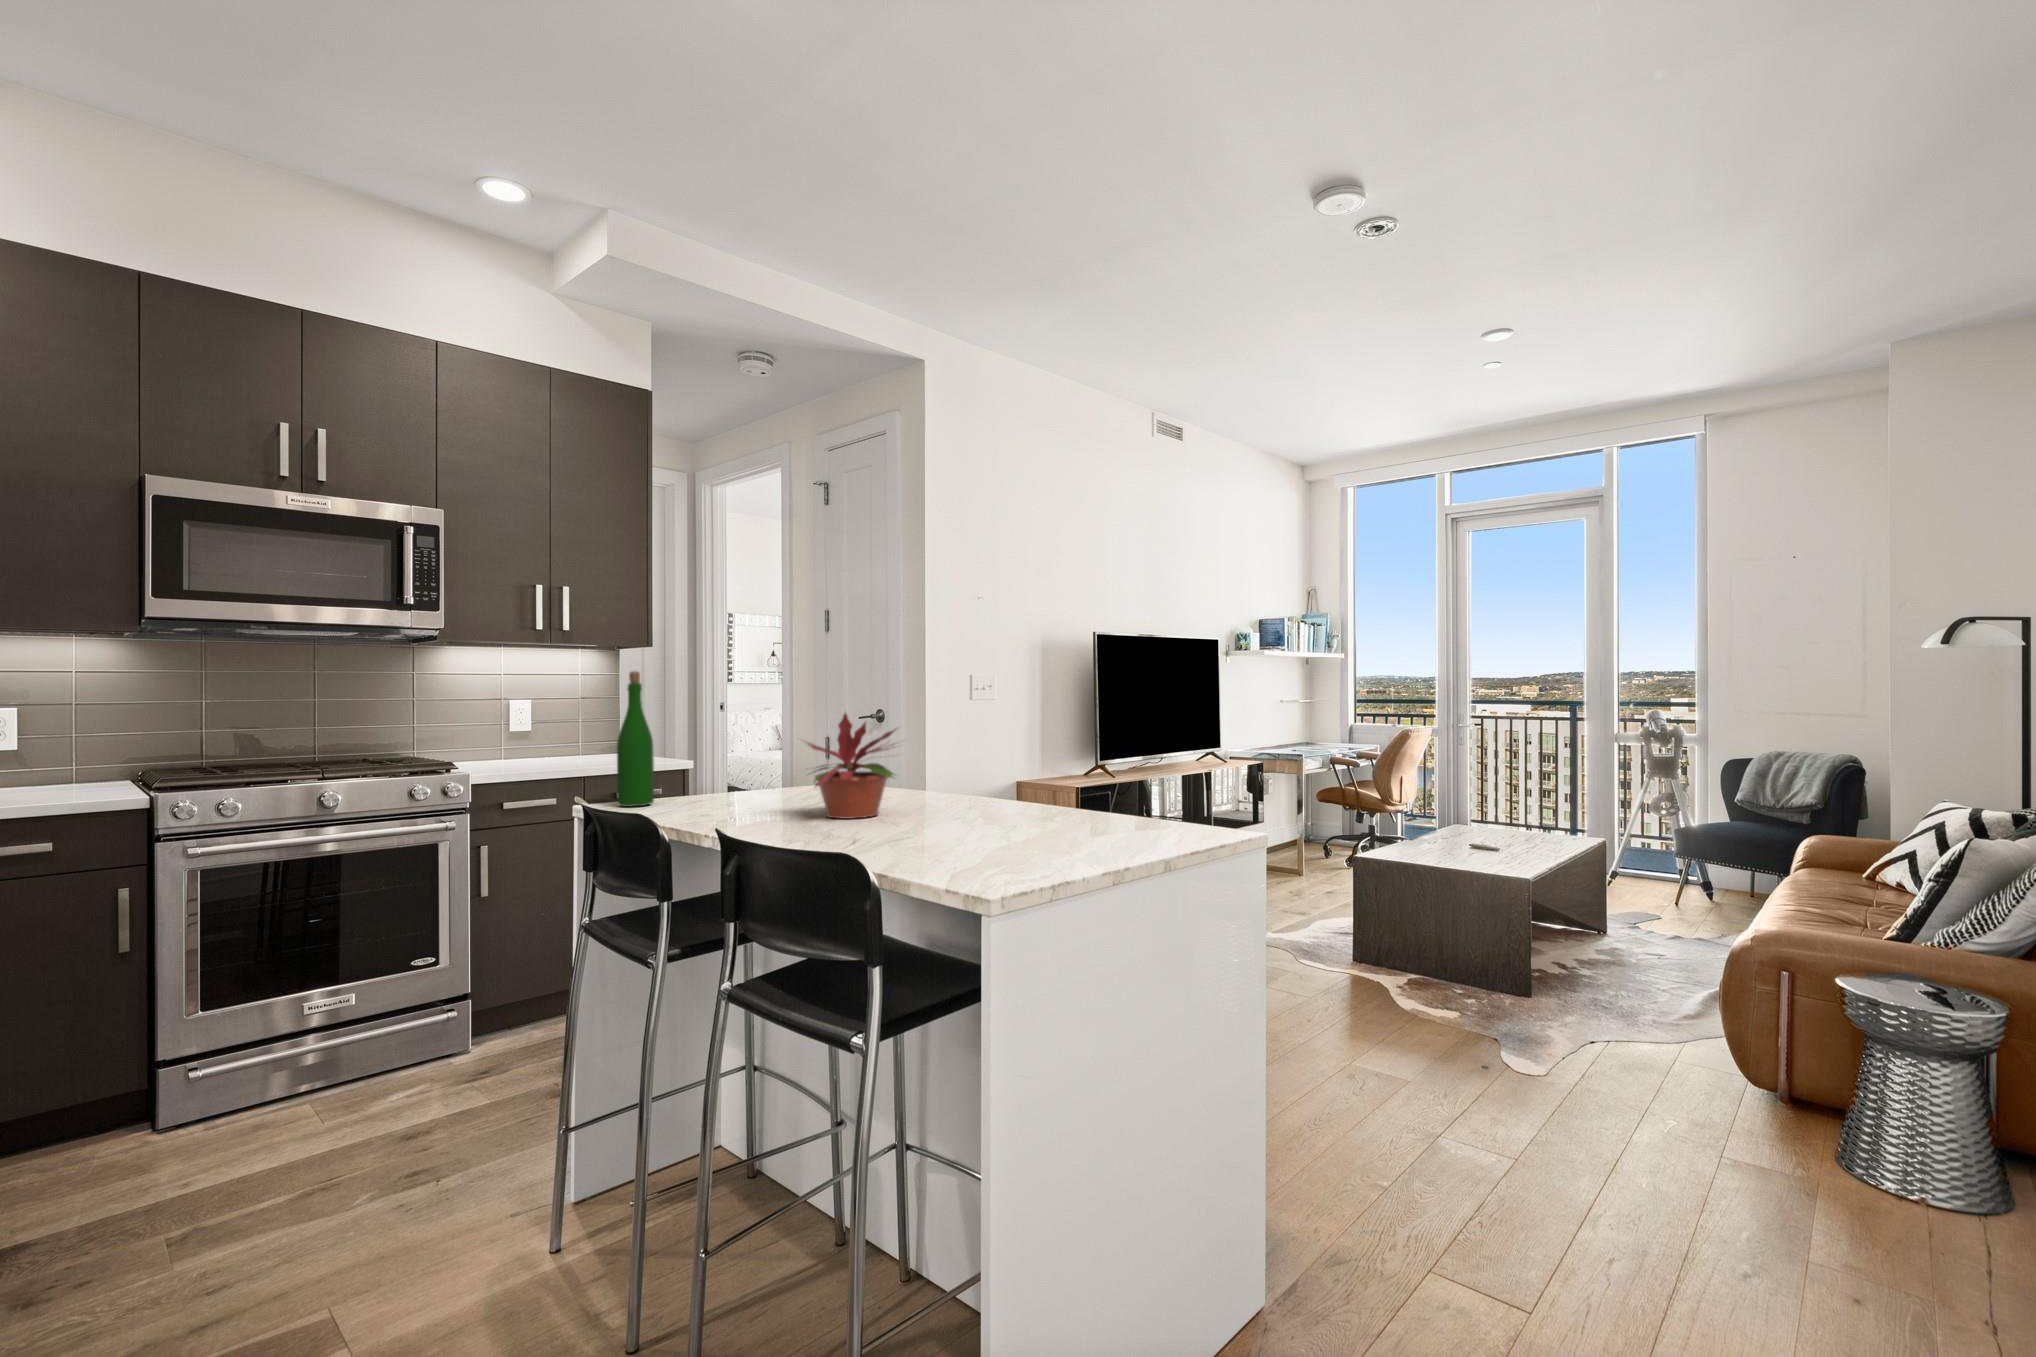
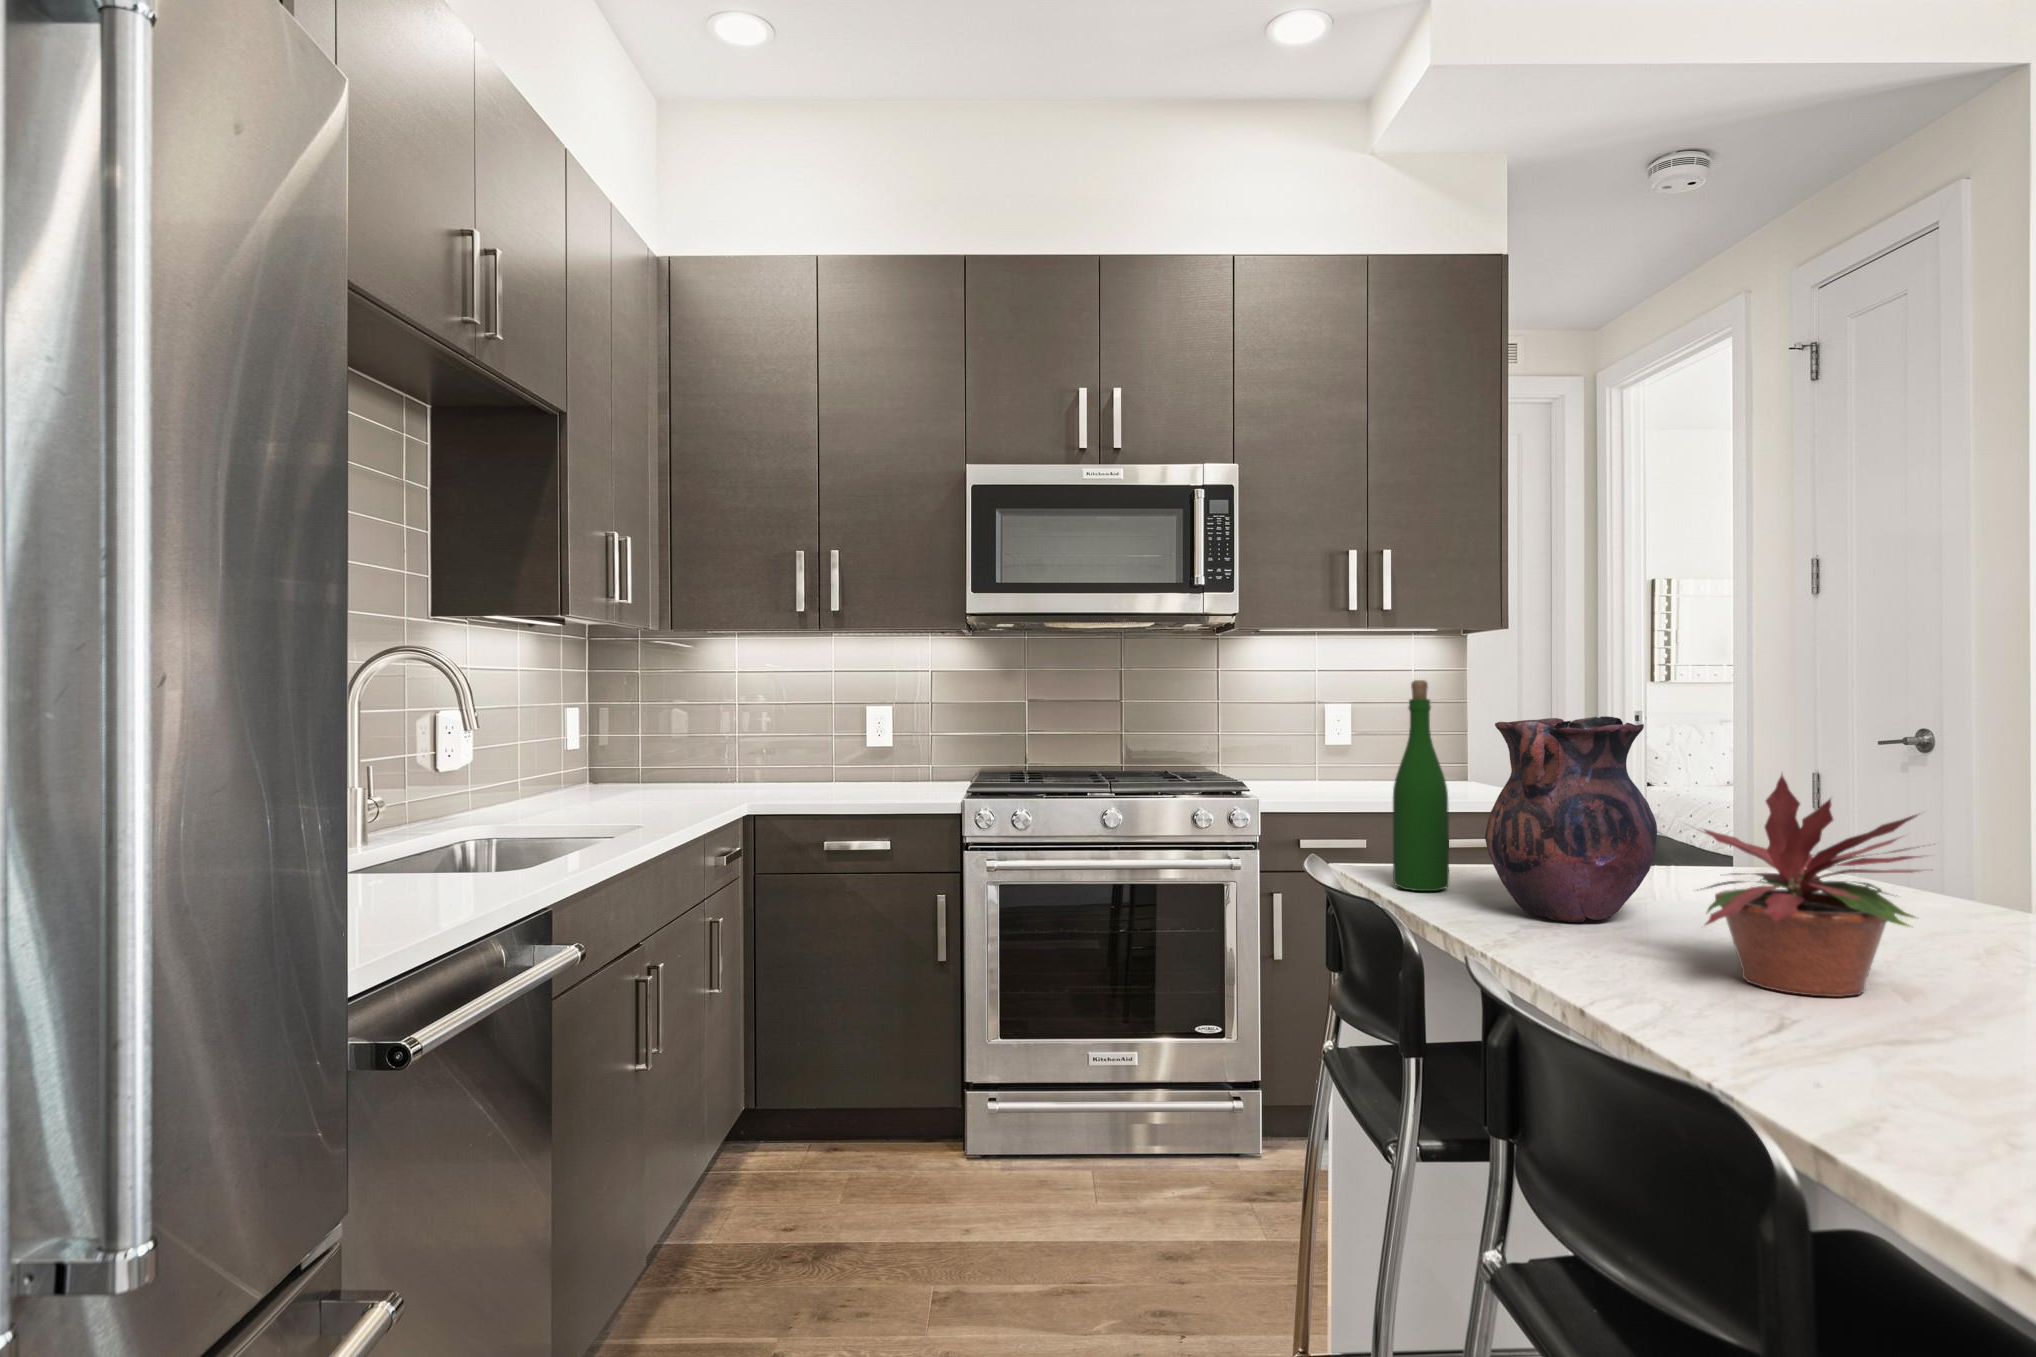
vase: none [683,691,778,808] -> present [1485,716,1657,922]

